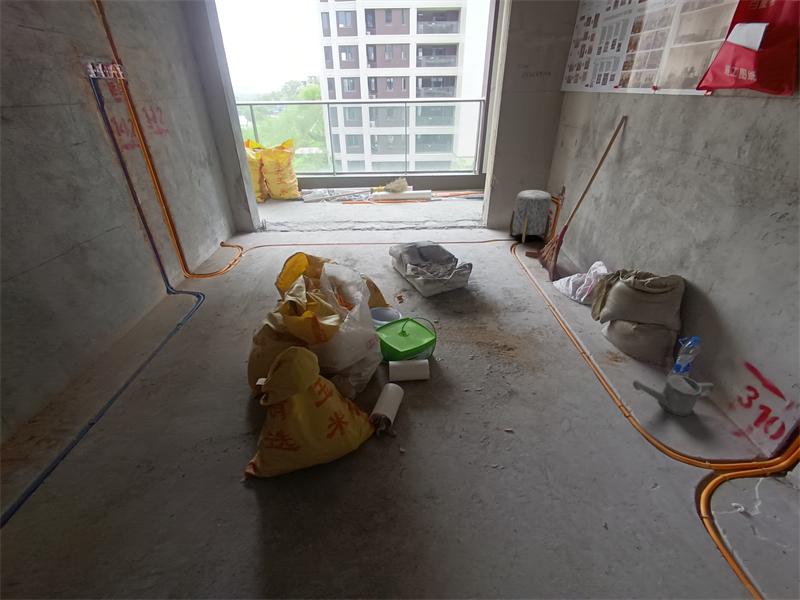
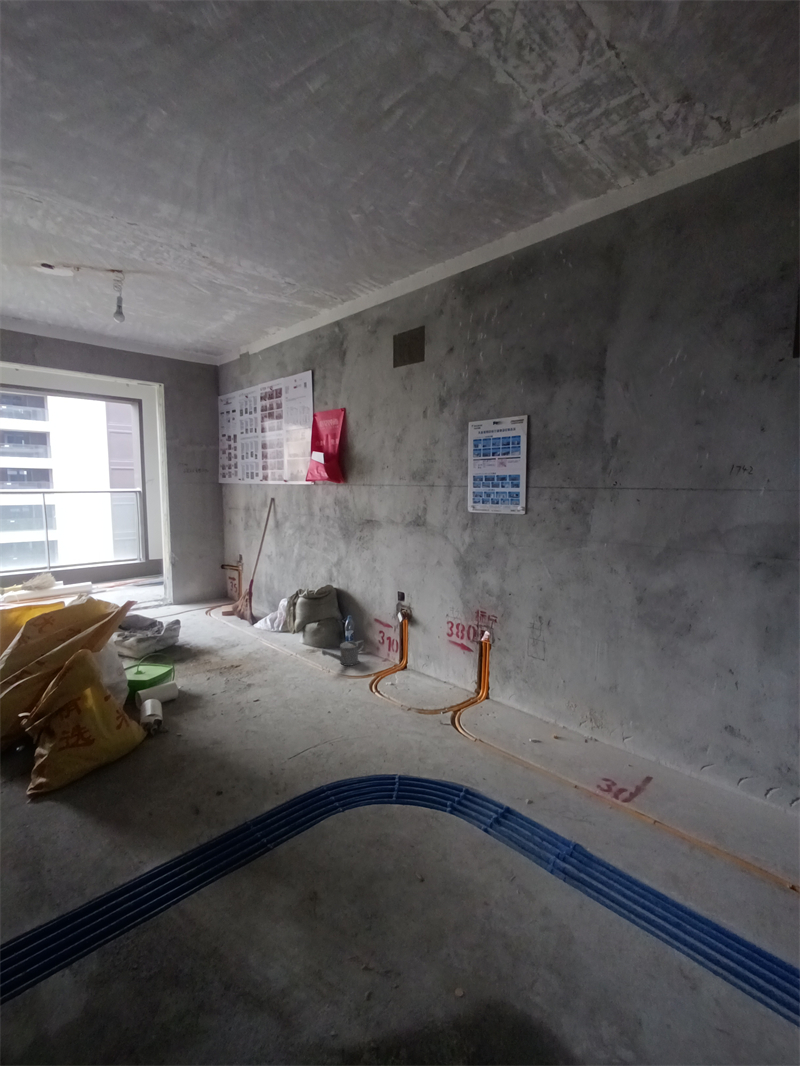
stool: present [510,190,552,243] -> none [200,559,238,606]

